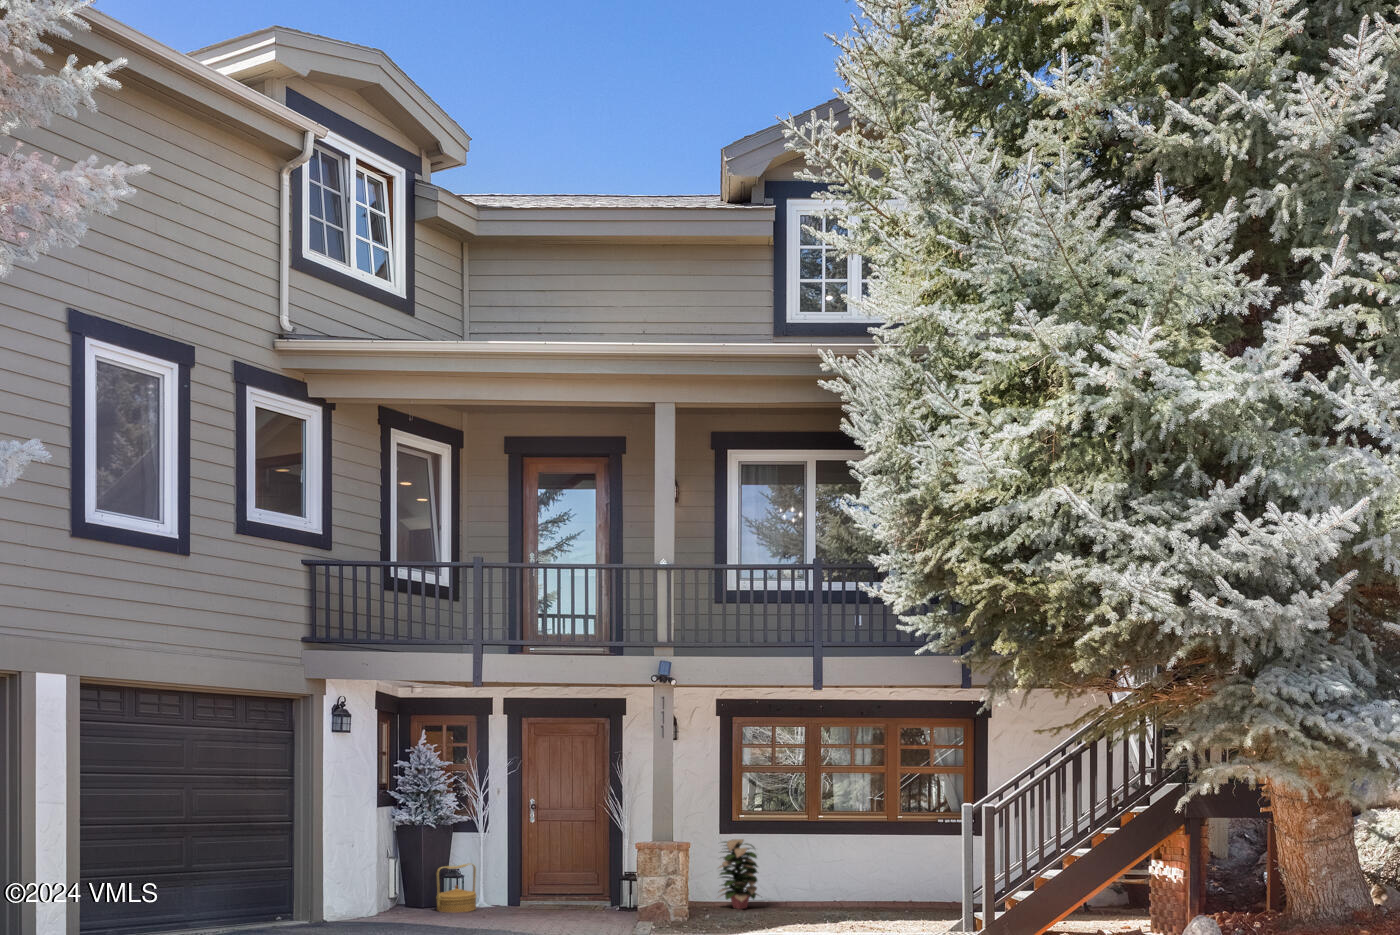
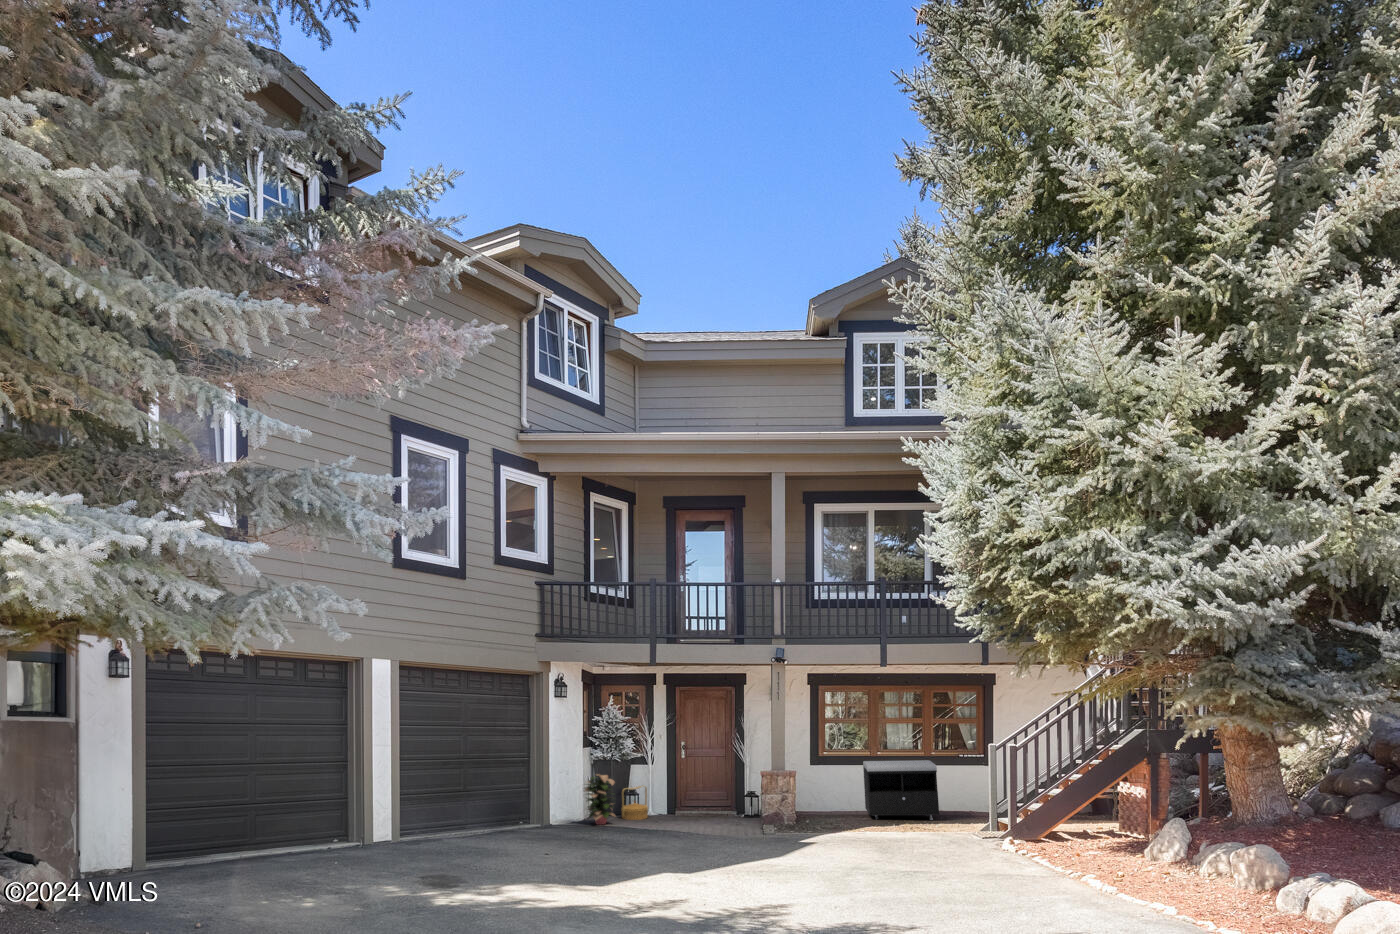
storage bench: none [797,826,901,912] -> present [863,760,939,820]
decorative plant: present [718,839,758,909] -> present [584,774,615,825]

